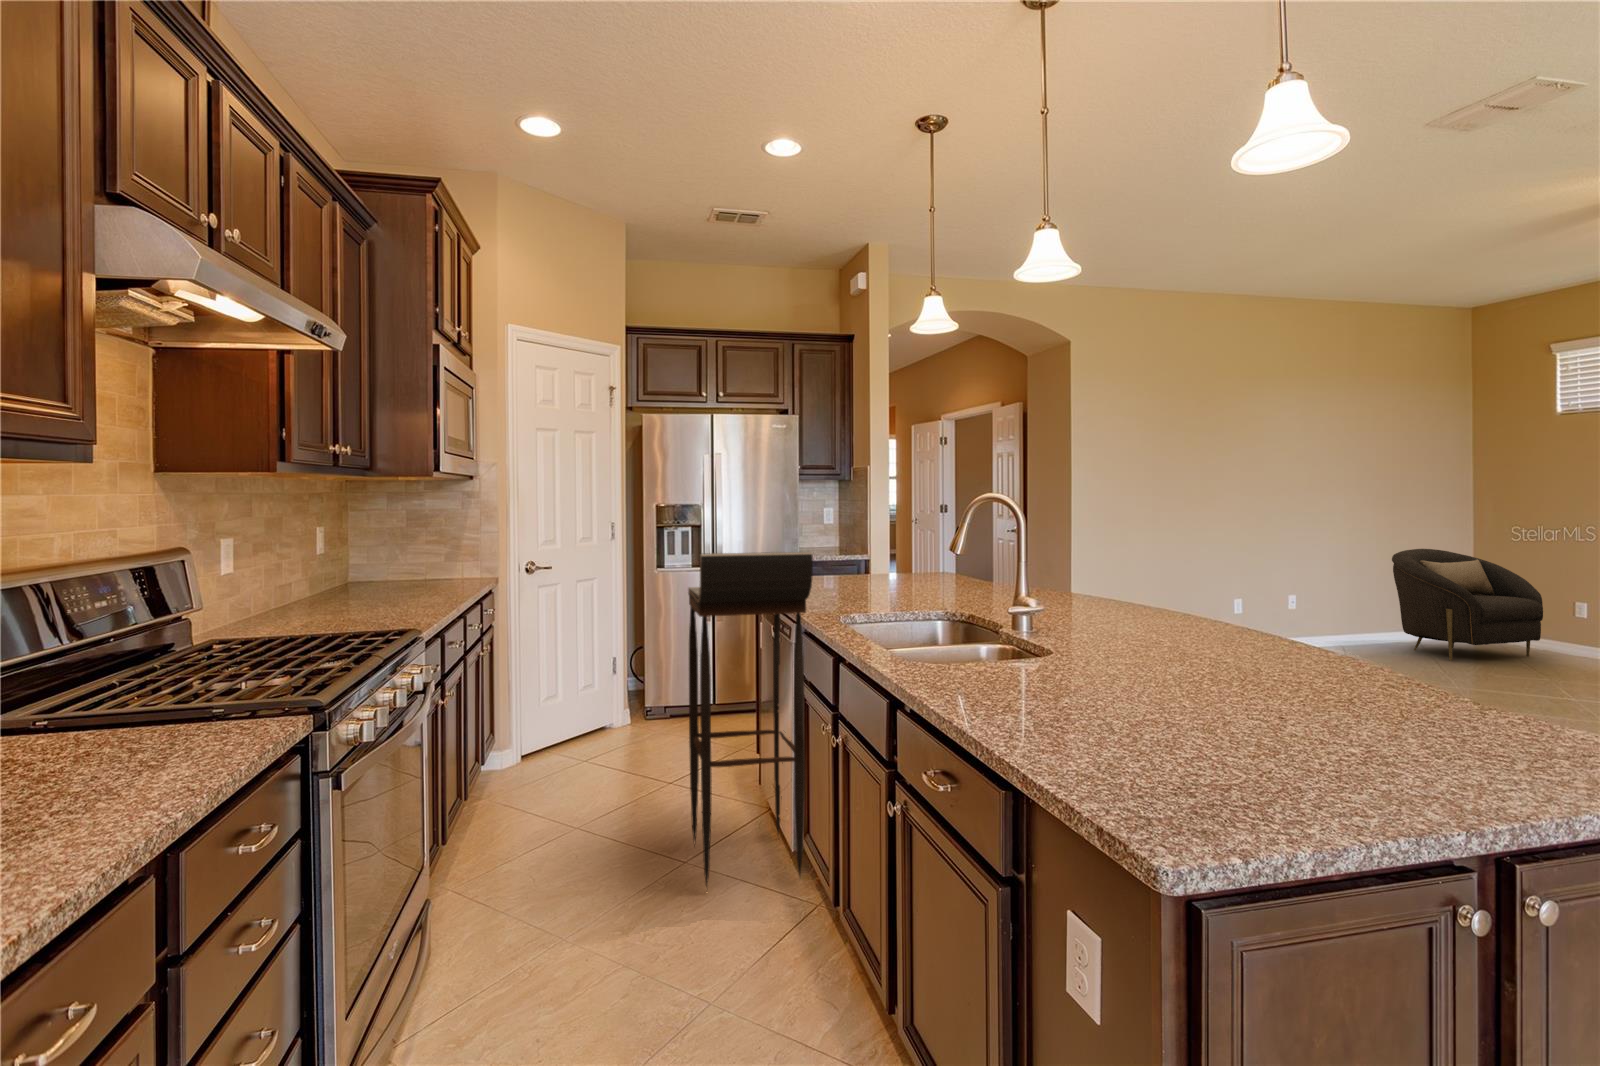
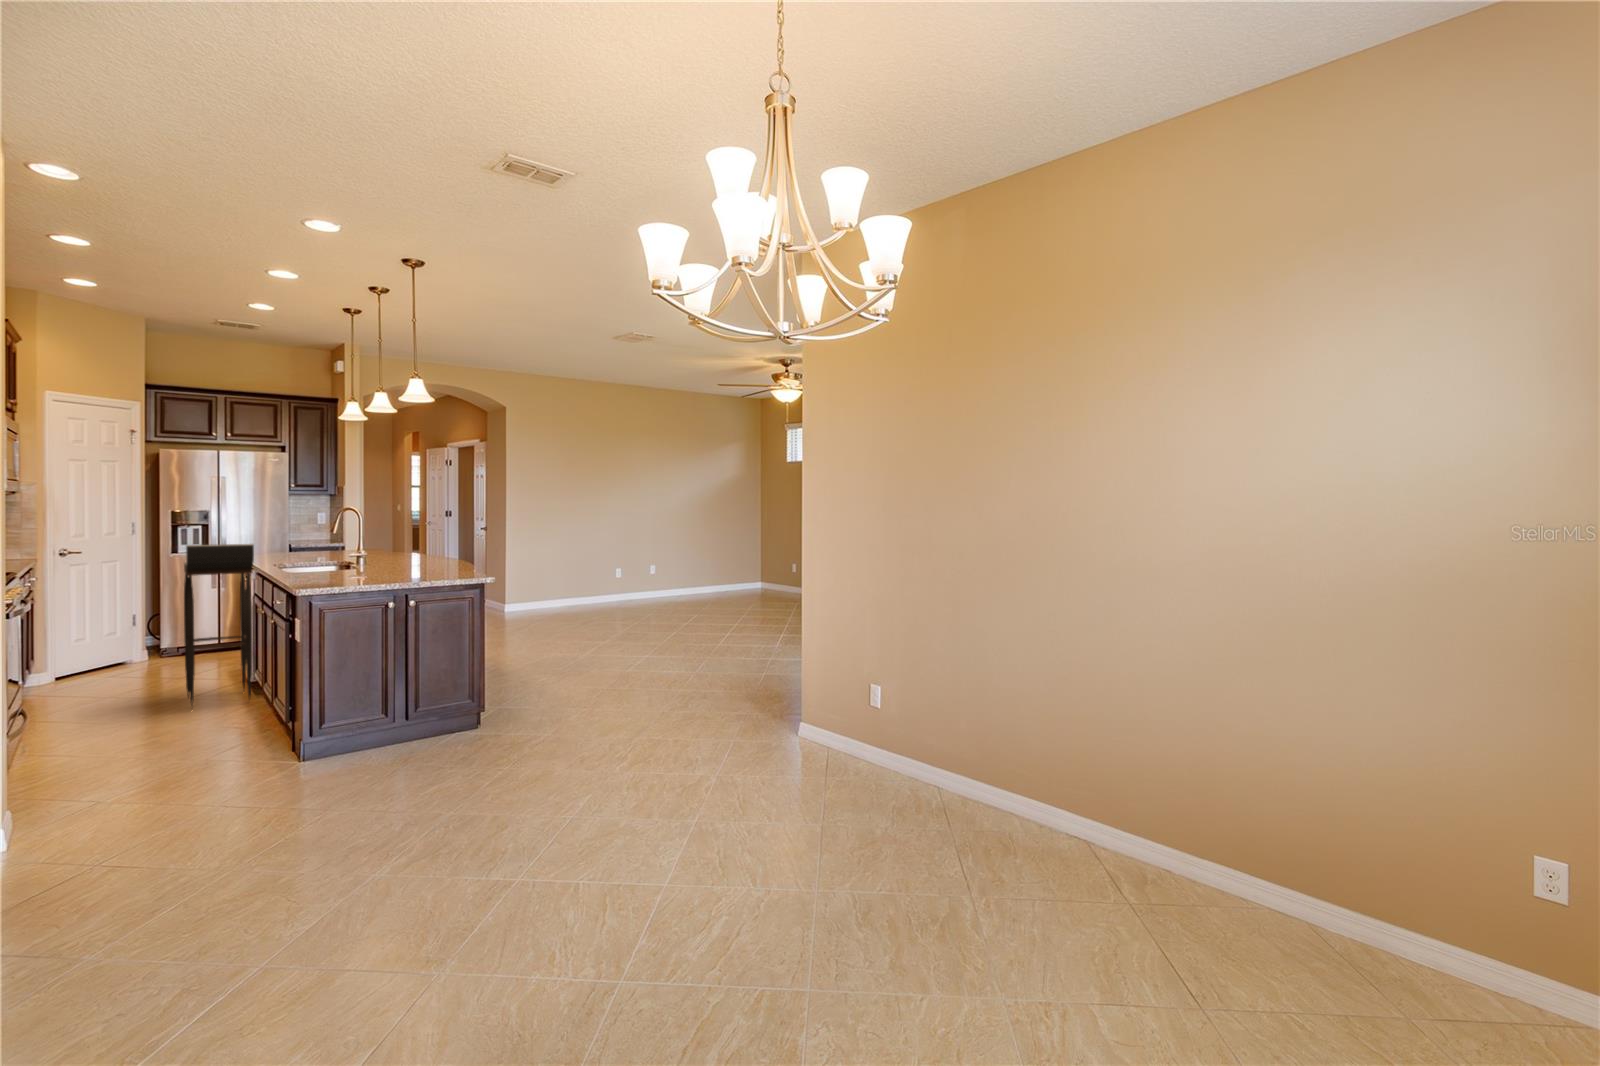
armchair: present [1392,549,1543,661] -> none [710,539,775,600]

